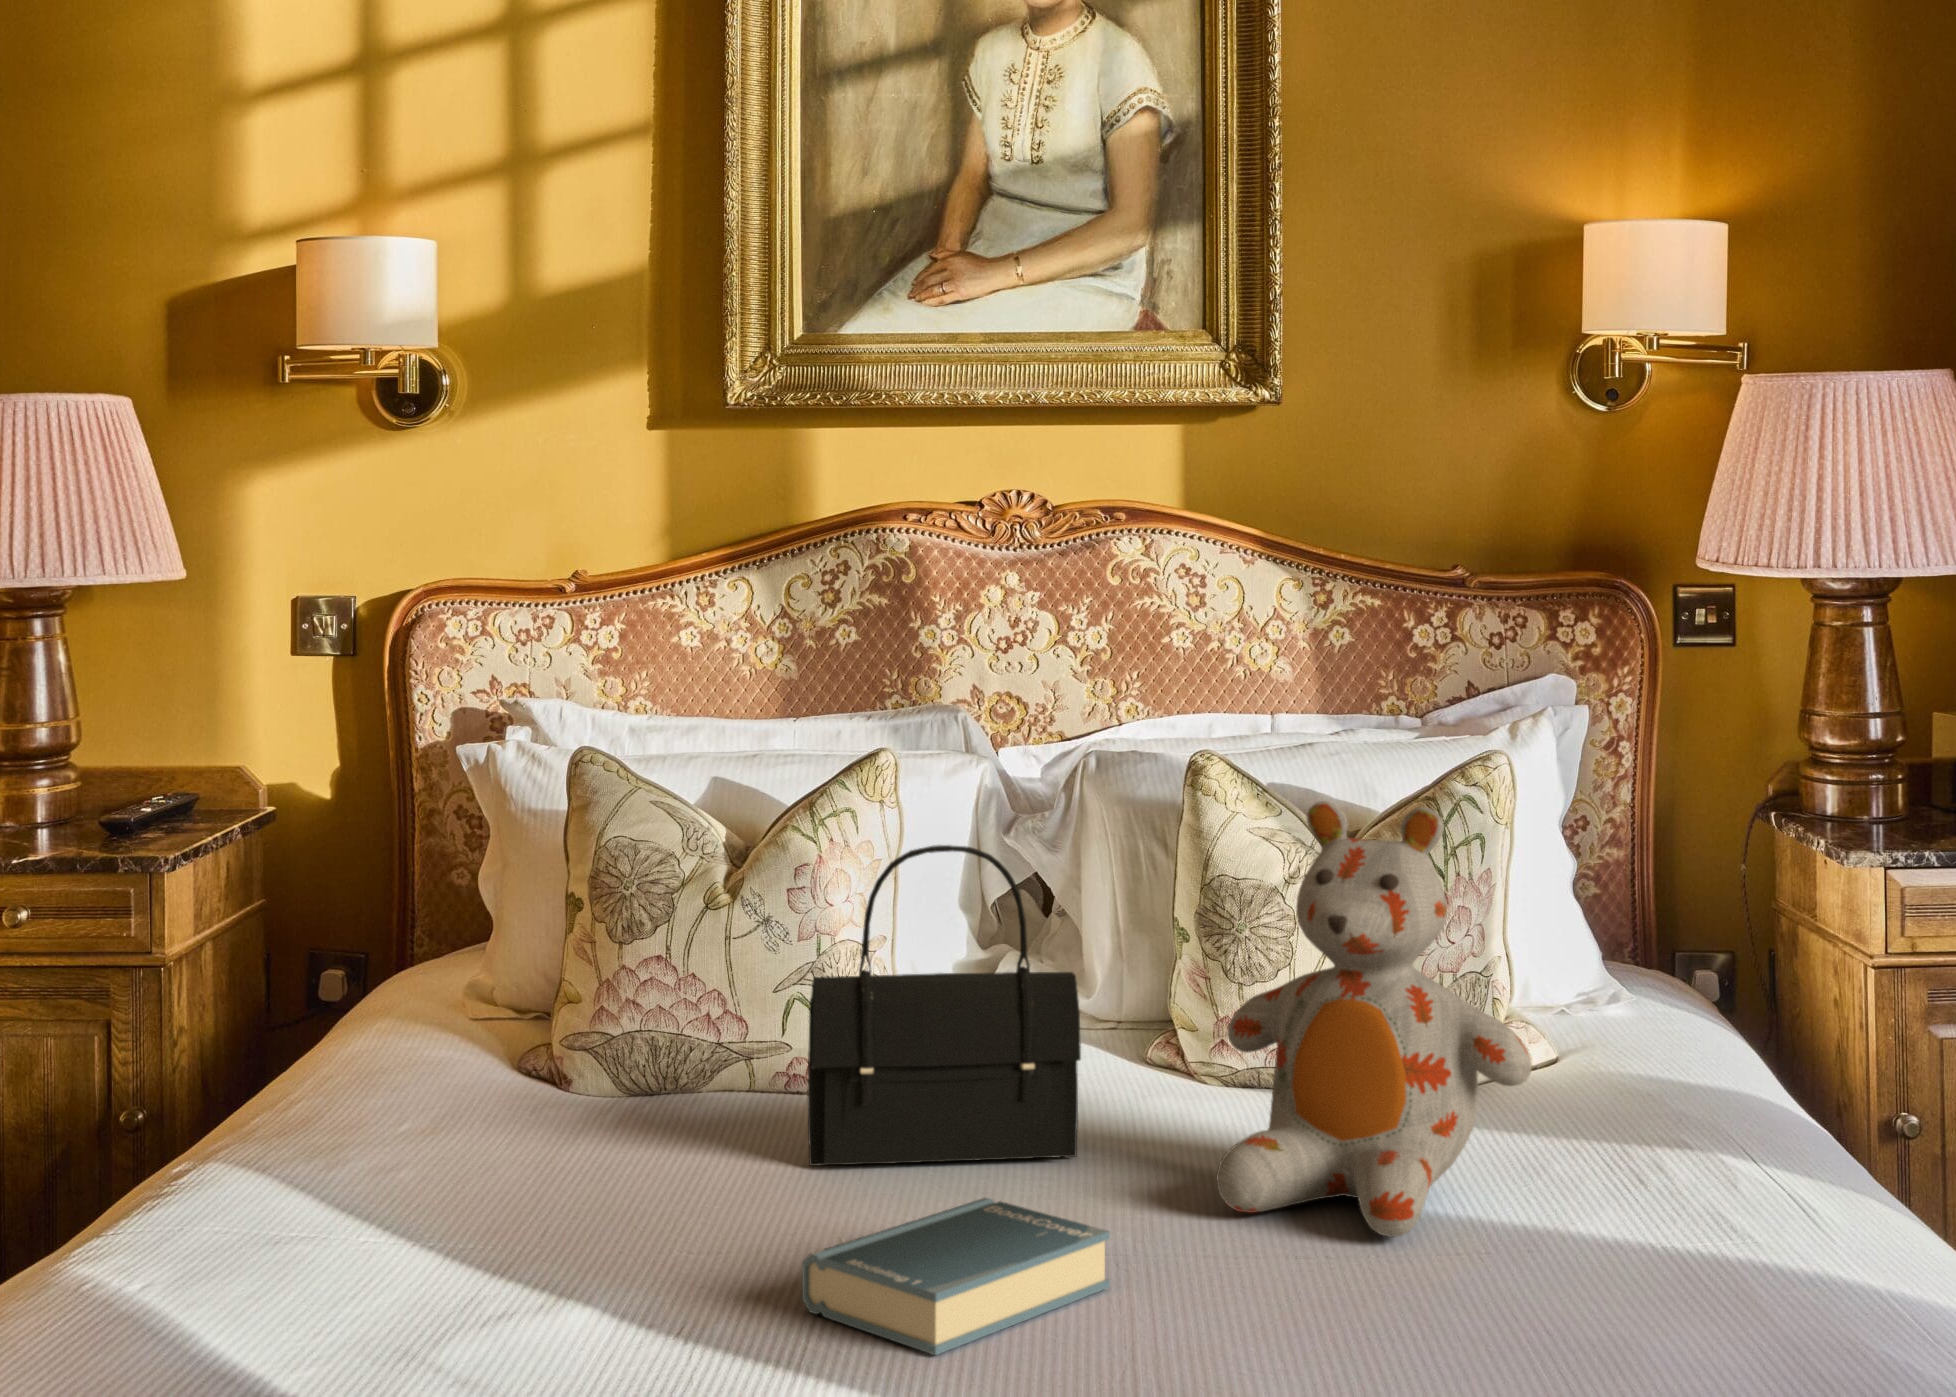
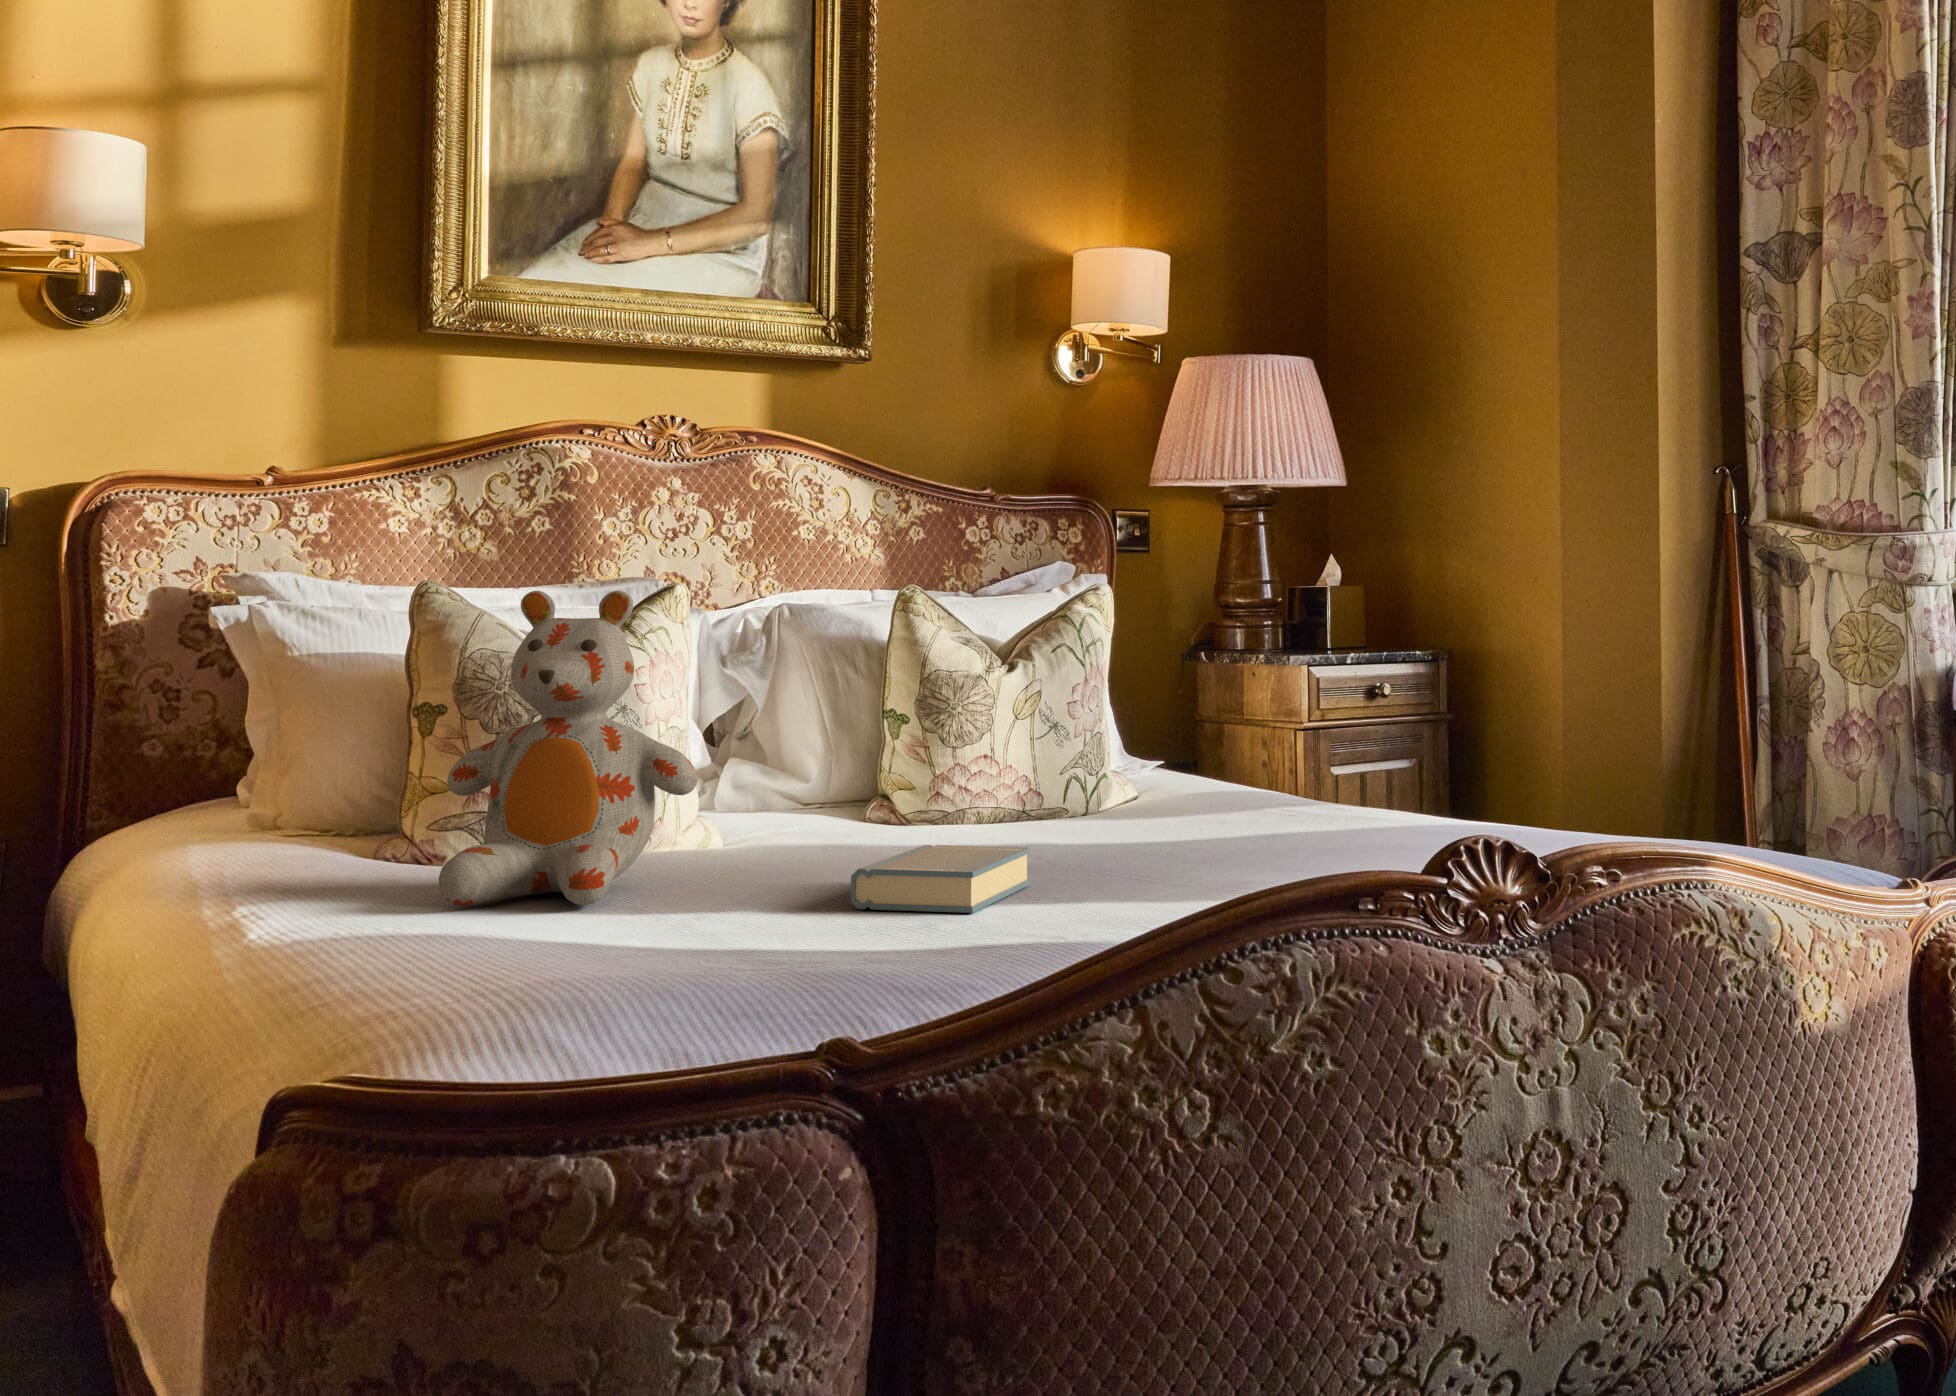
stuffed bear: present [1216,801,1532,1237] -> present [439,591,698,906]
handbag: present [808,845,1081,1166] -> none [723,629,918,866]

